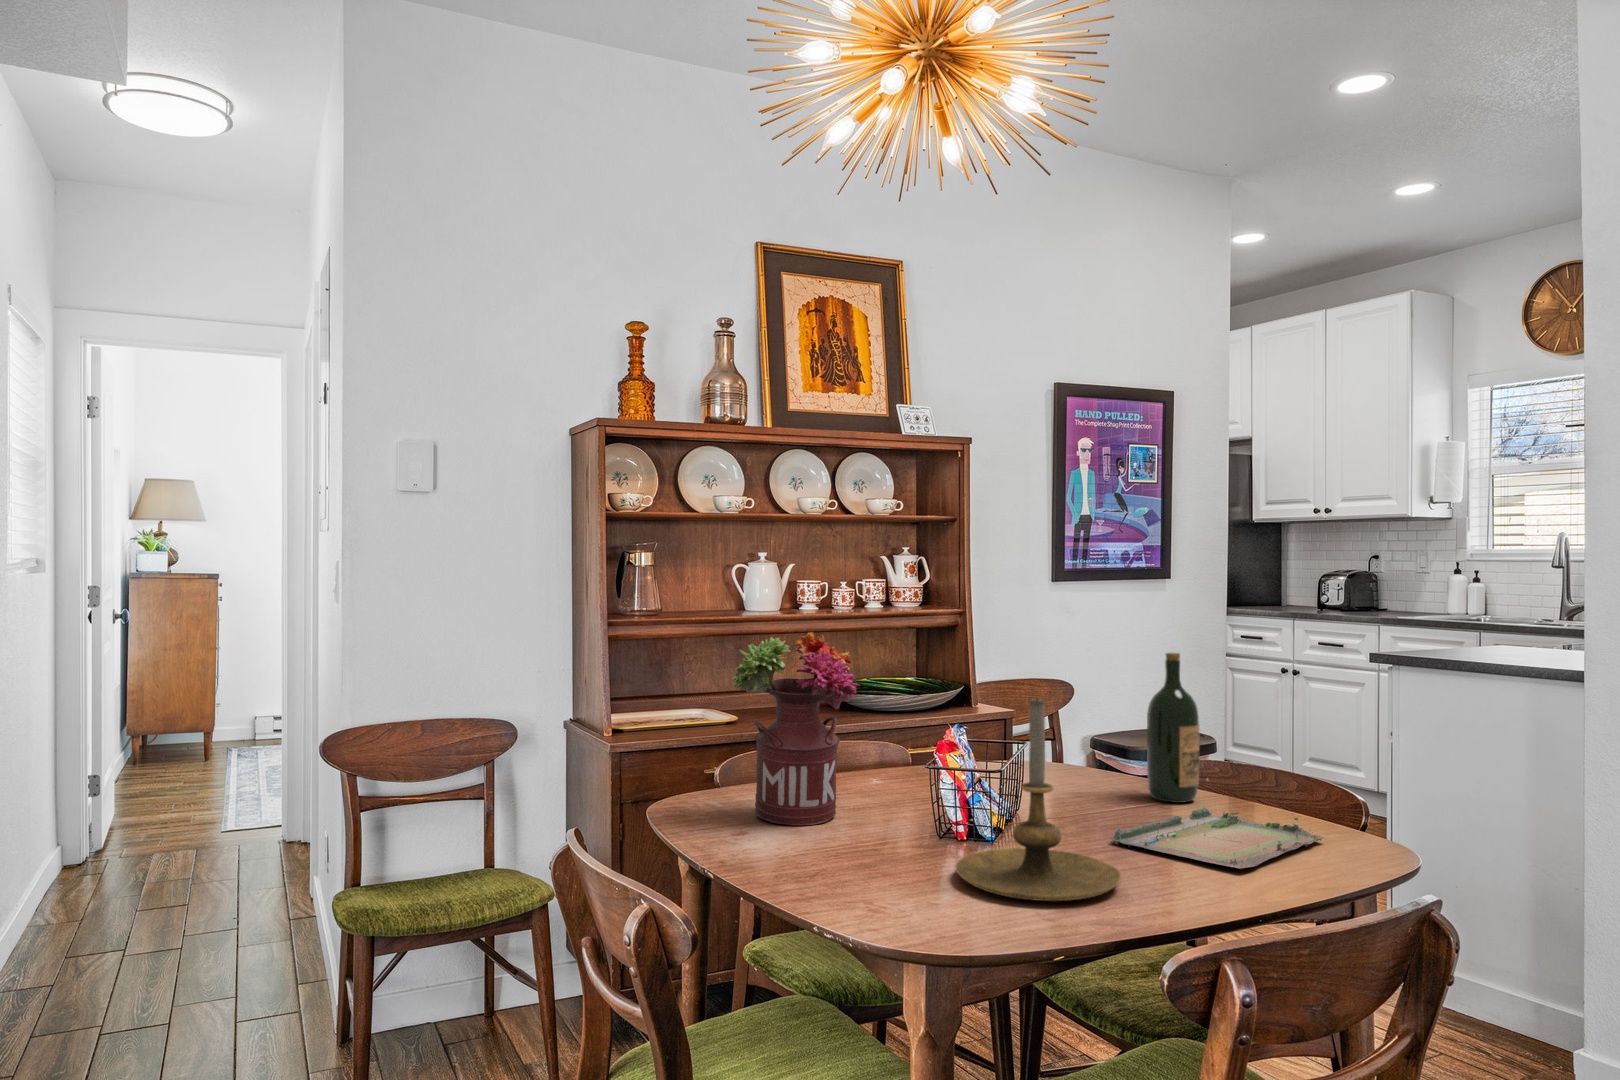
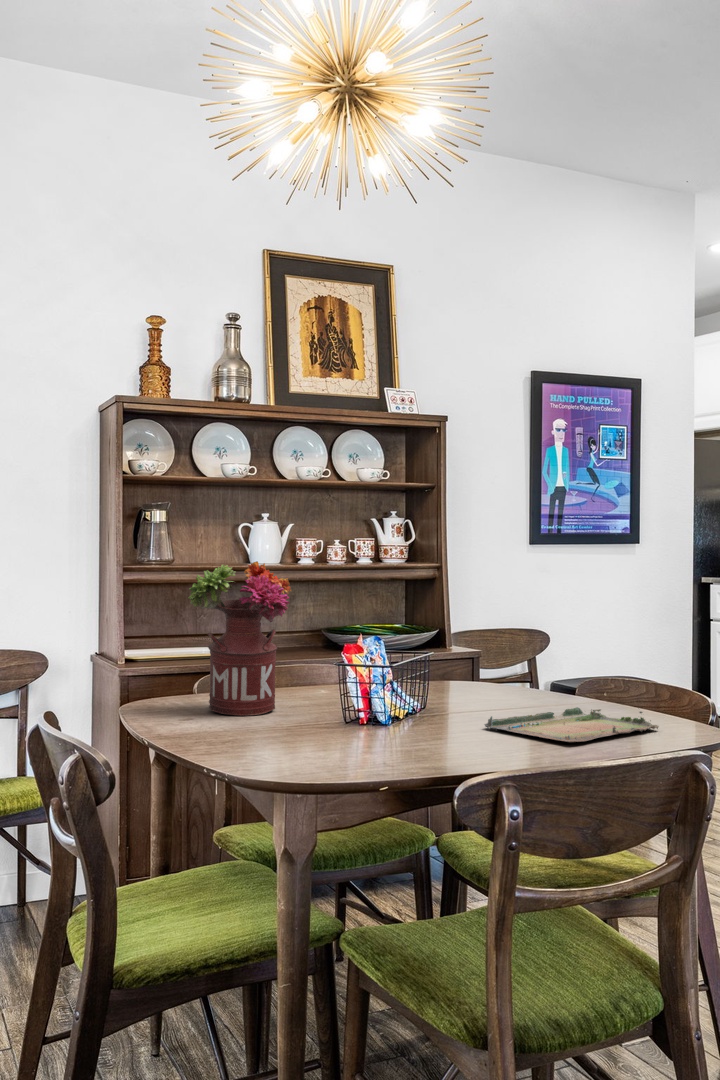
wine bottle: present [1147,653,1200,803] -> none [543,584,585,707]
candle holder: present [955,699,1121,901] -> none [337,602,466,758]

